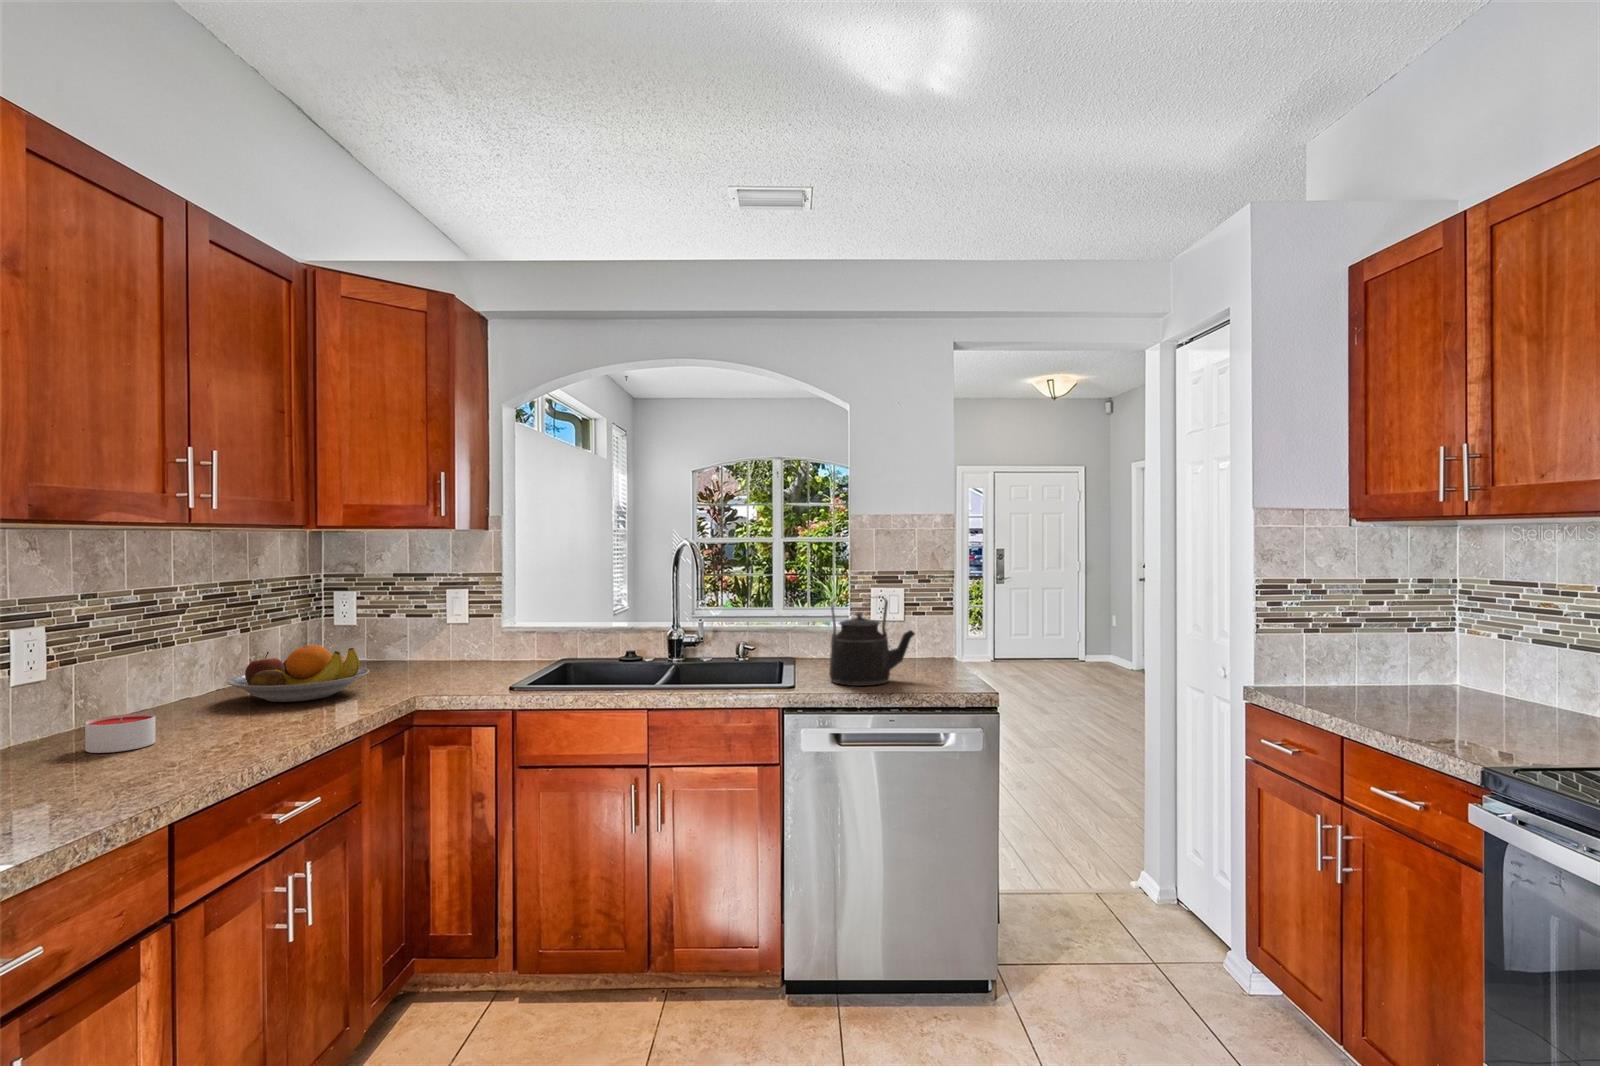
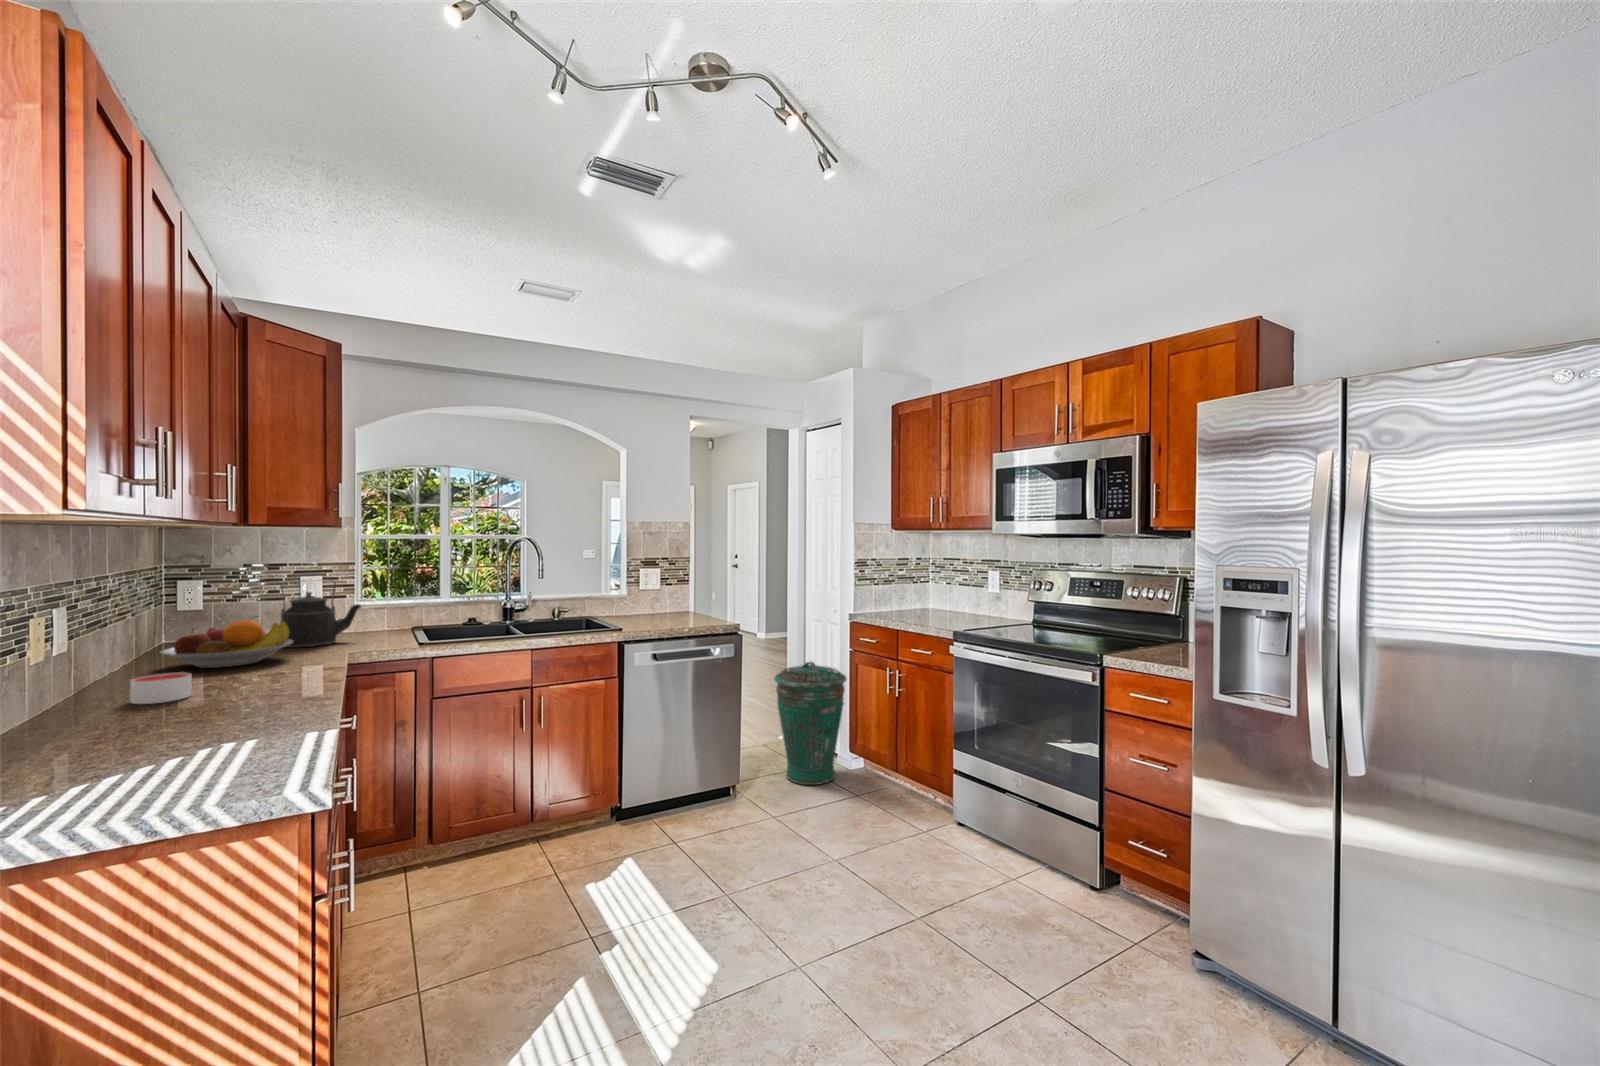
kettle: present [829,597,915,686] -> present [281,581,361,648]
trash can: none [1085,771,1233,1012] -> present [774,661,846,785]

